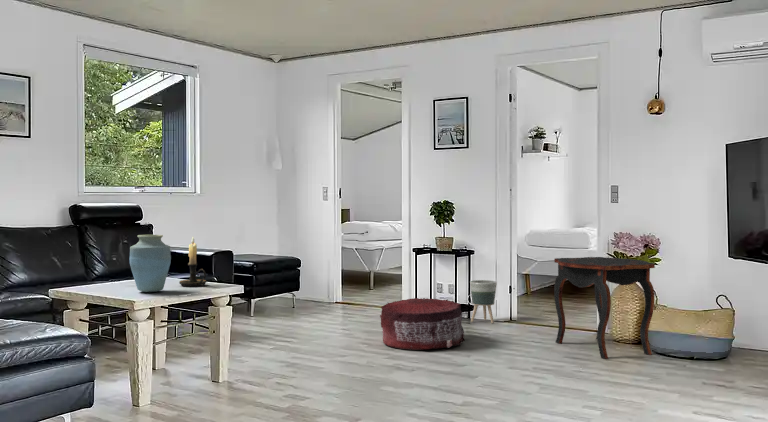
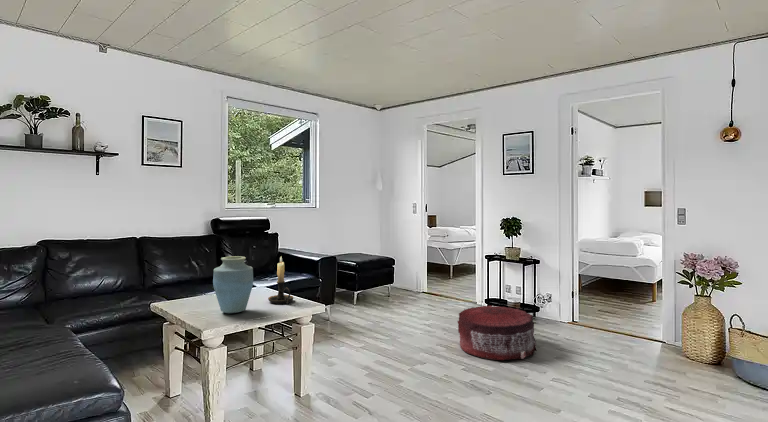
side table: present [554,257,655,359] -> none [625,275,747,388]
planter: present [470,280,497,323] -> none [536,286,560,325]

